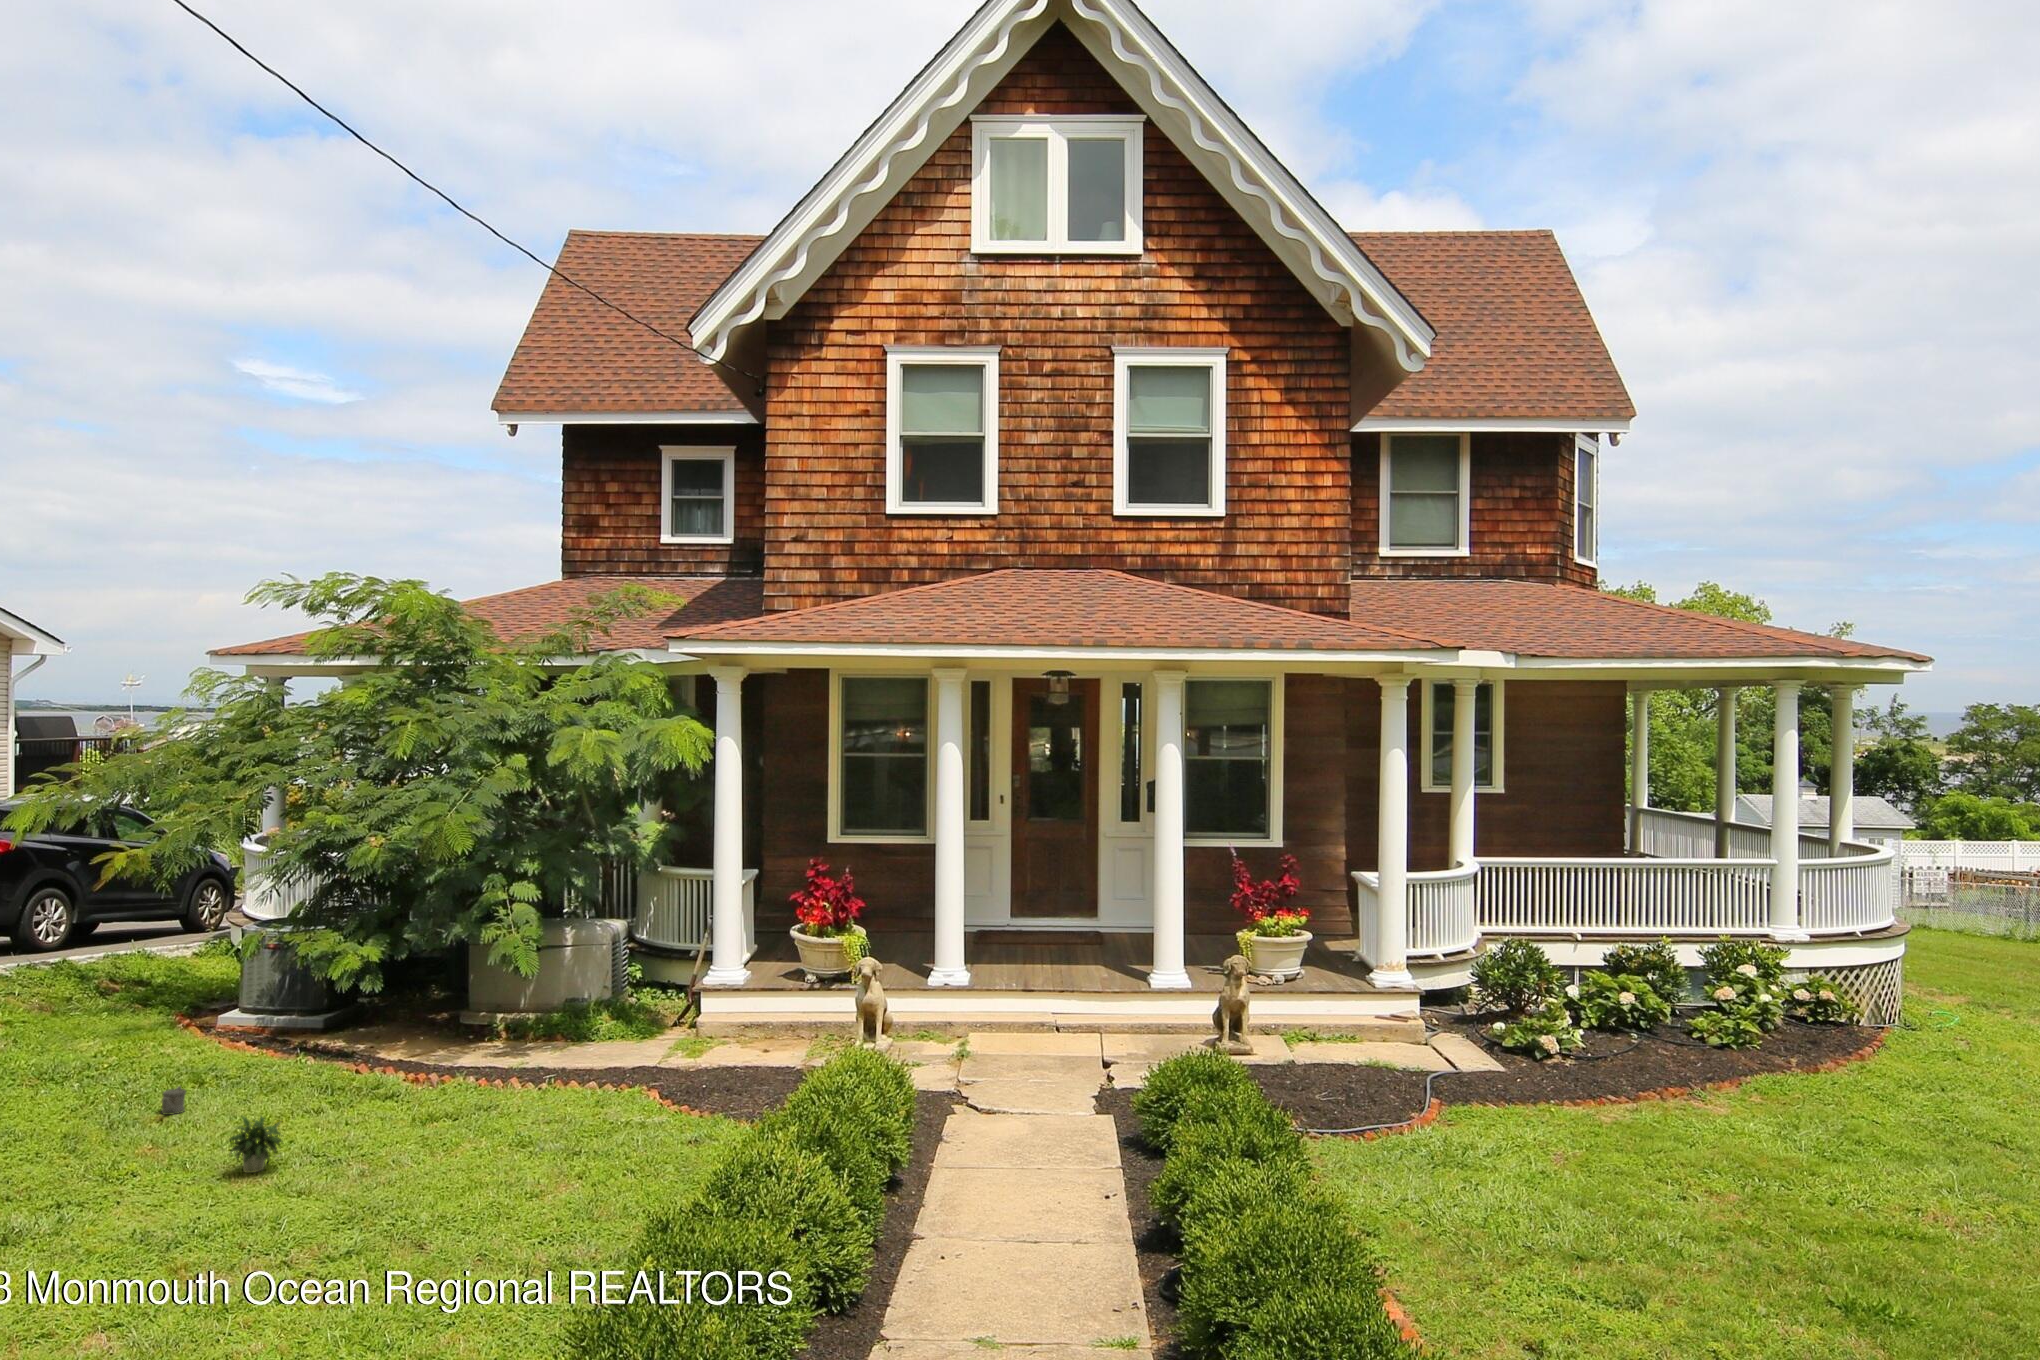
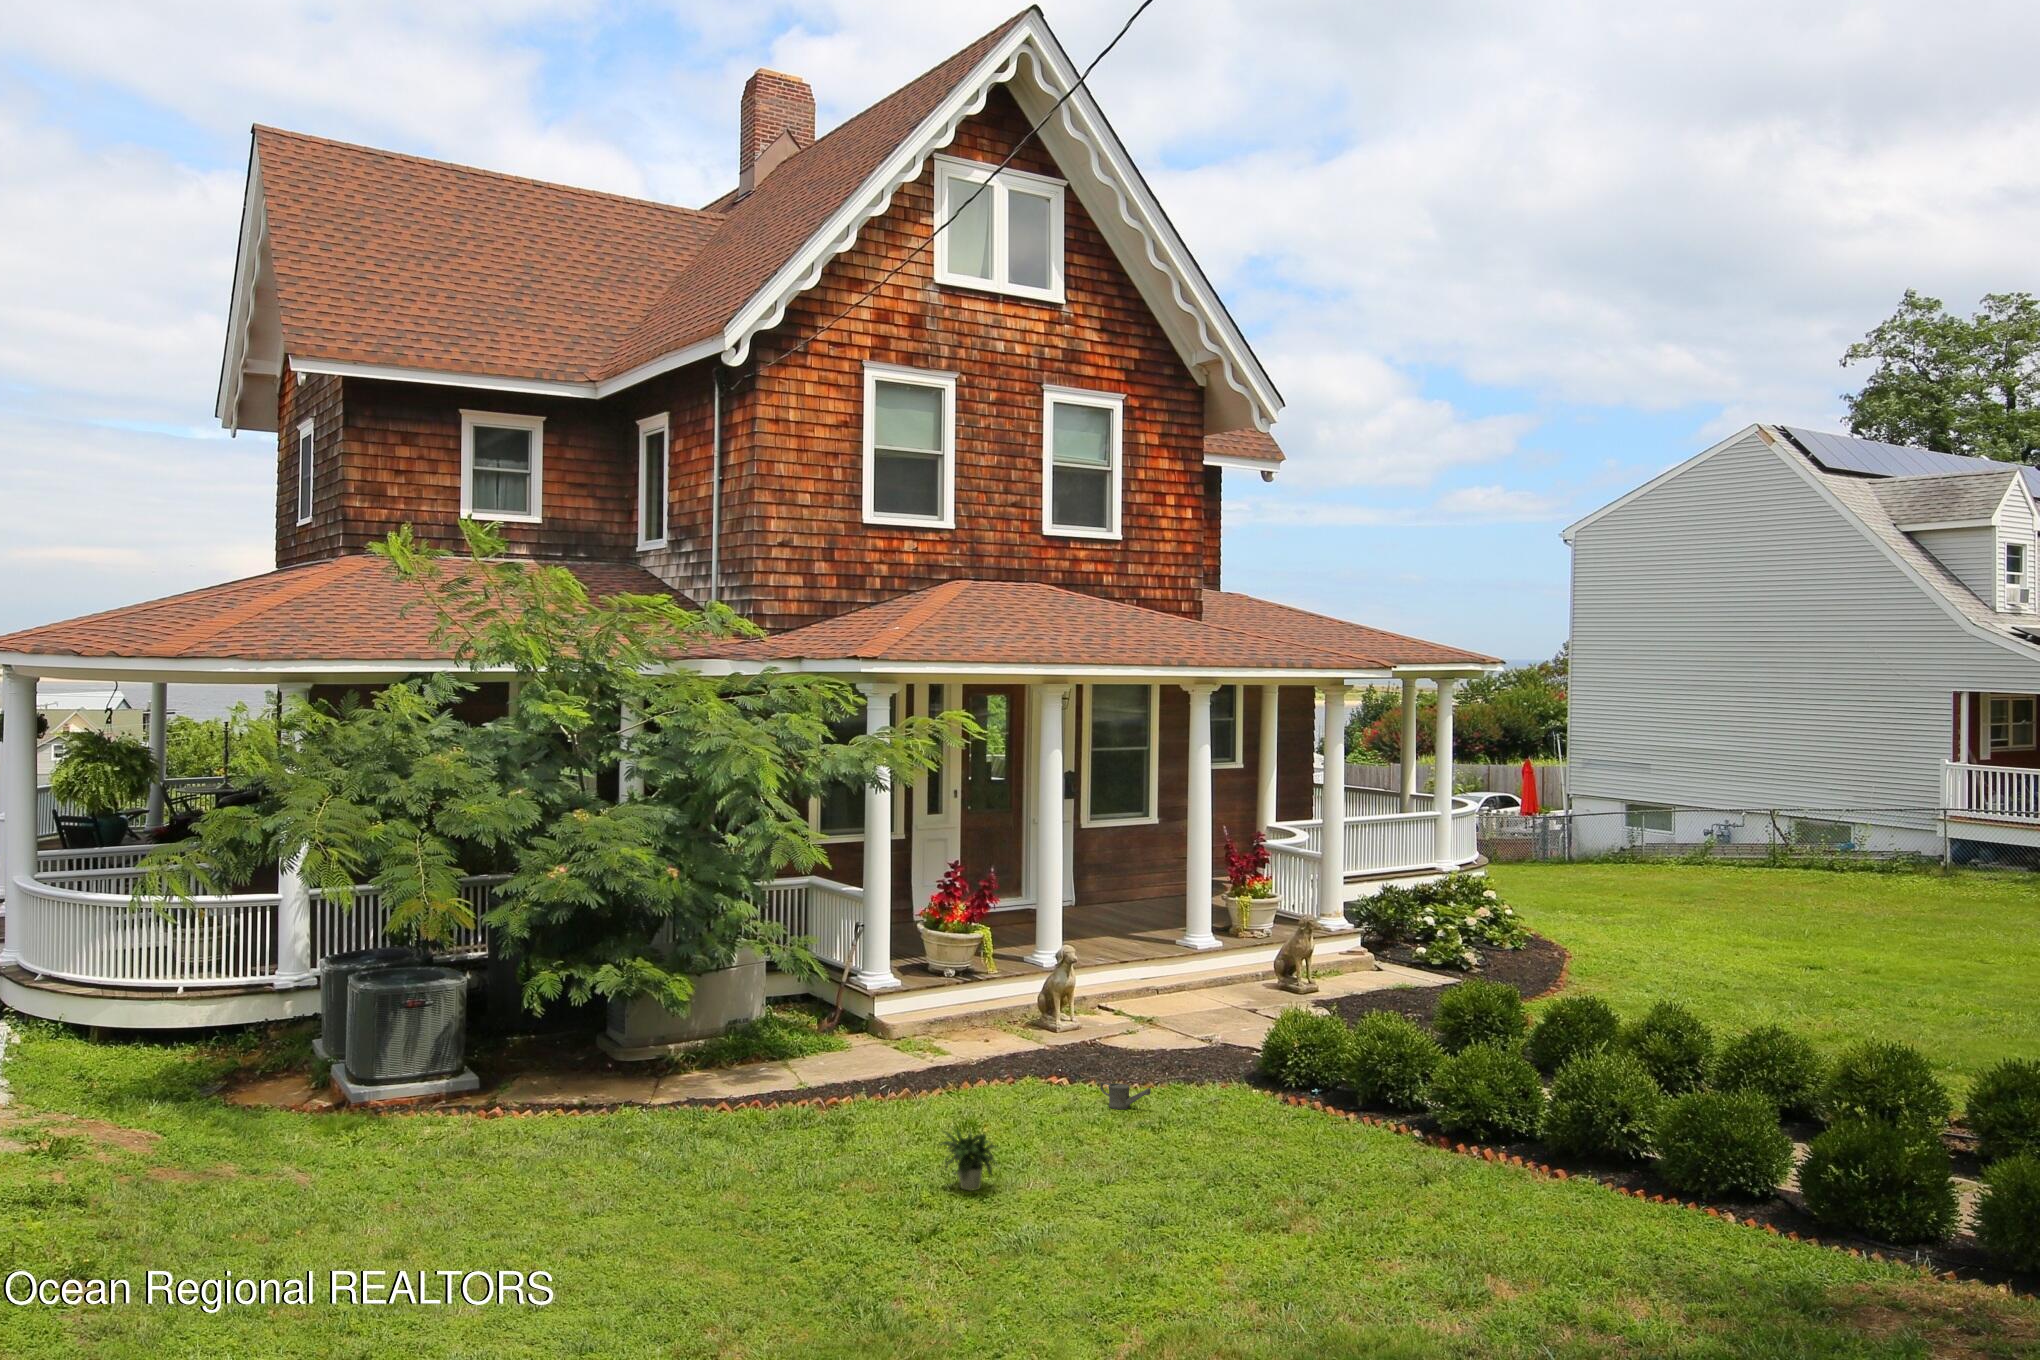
watering can: present [161,1086,186,1115] -> present [1100,1082,1151,1109]

